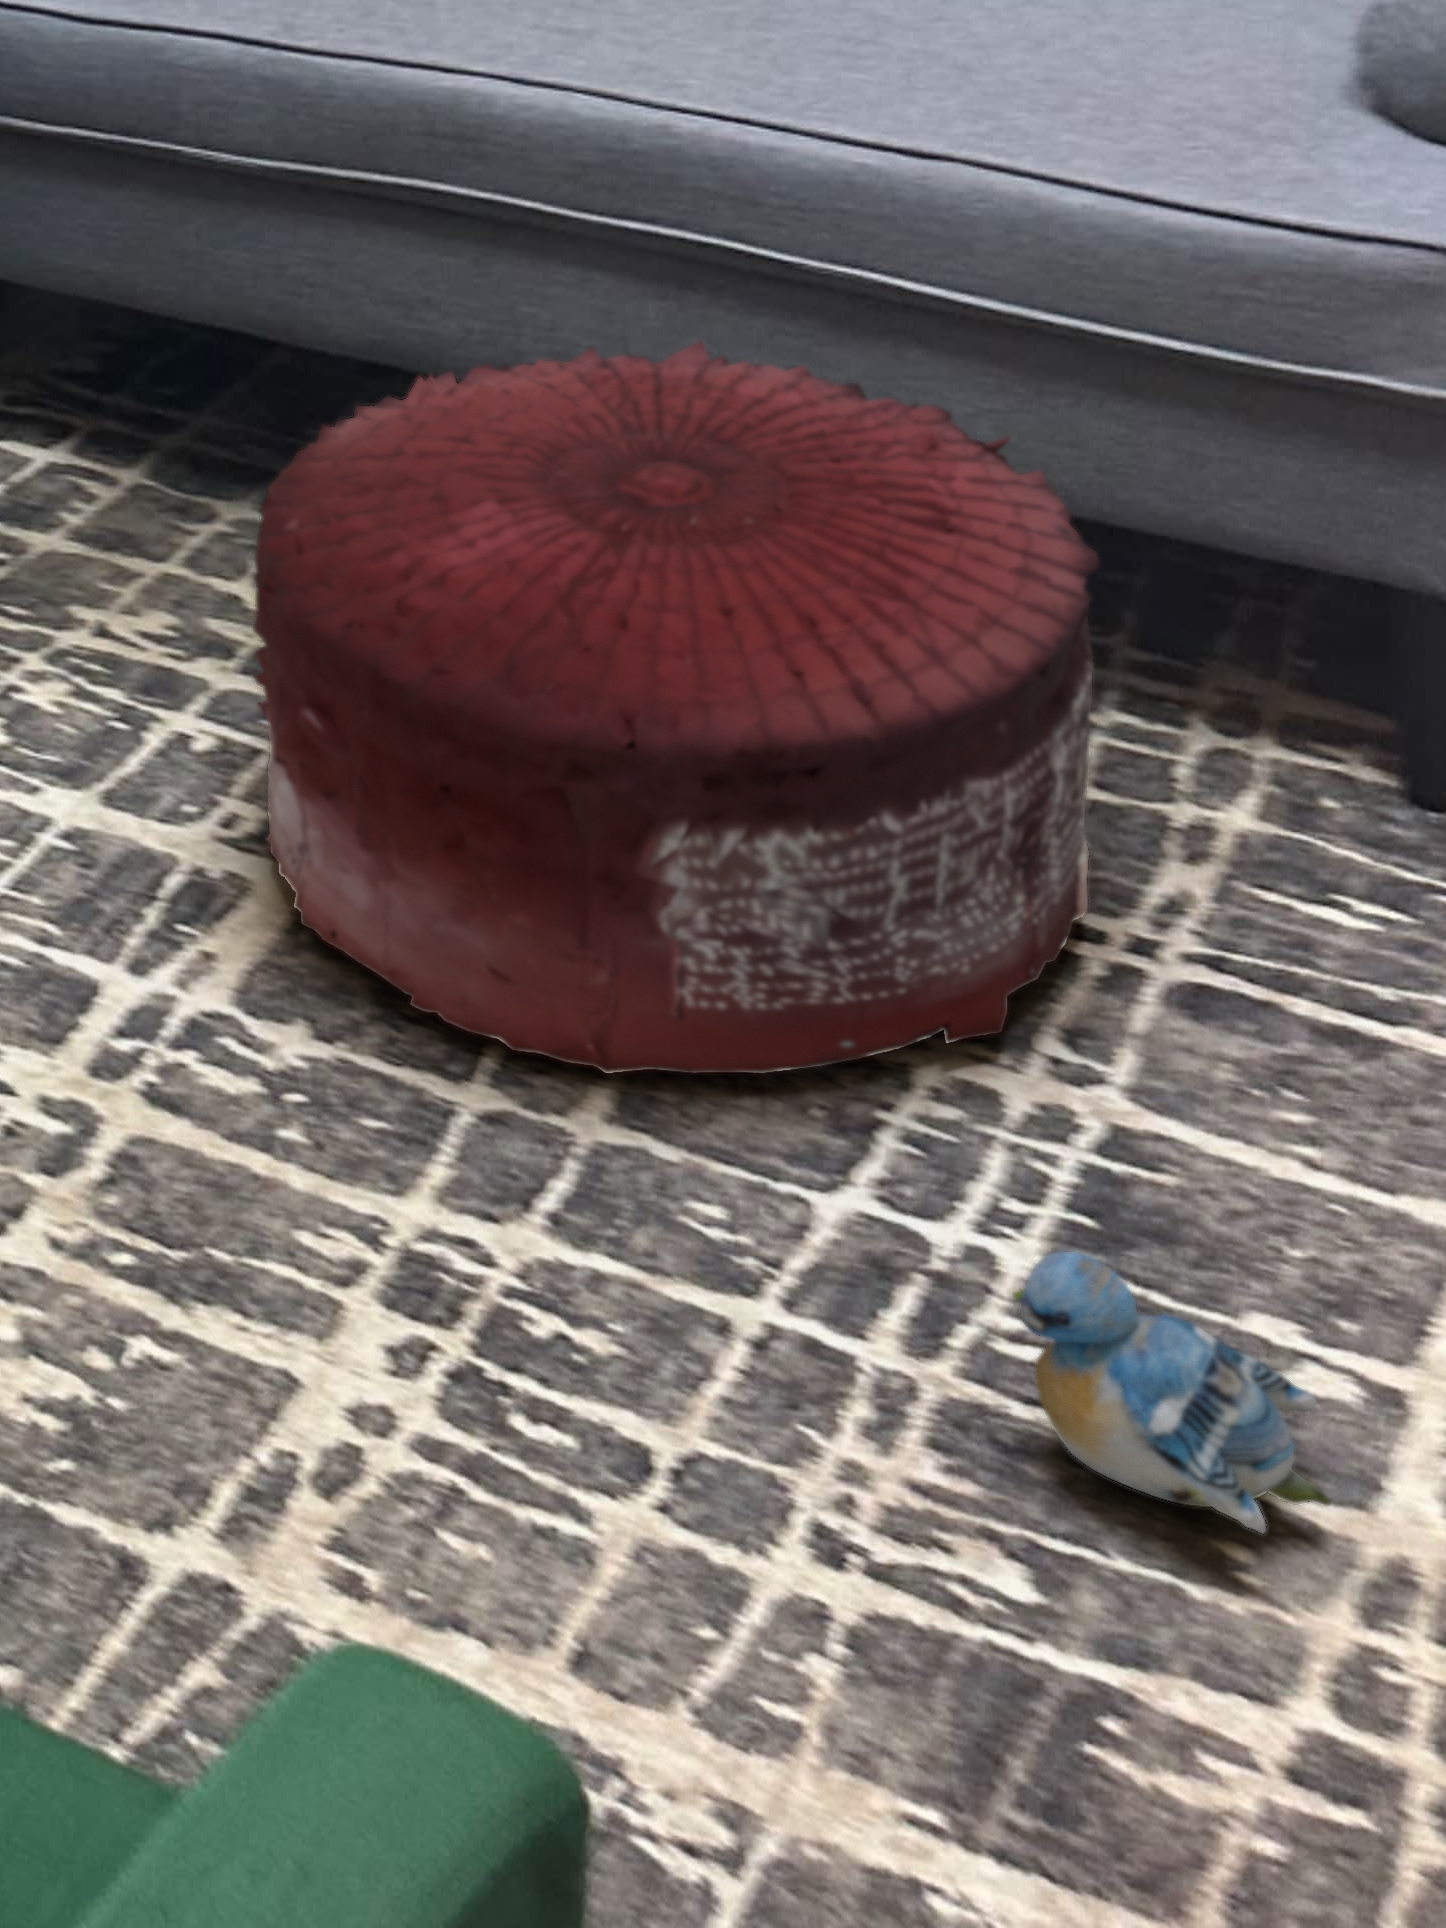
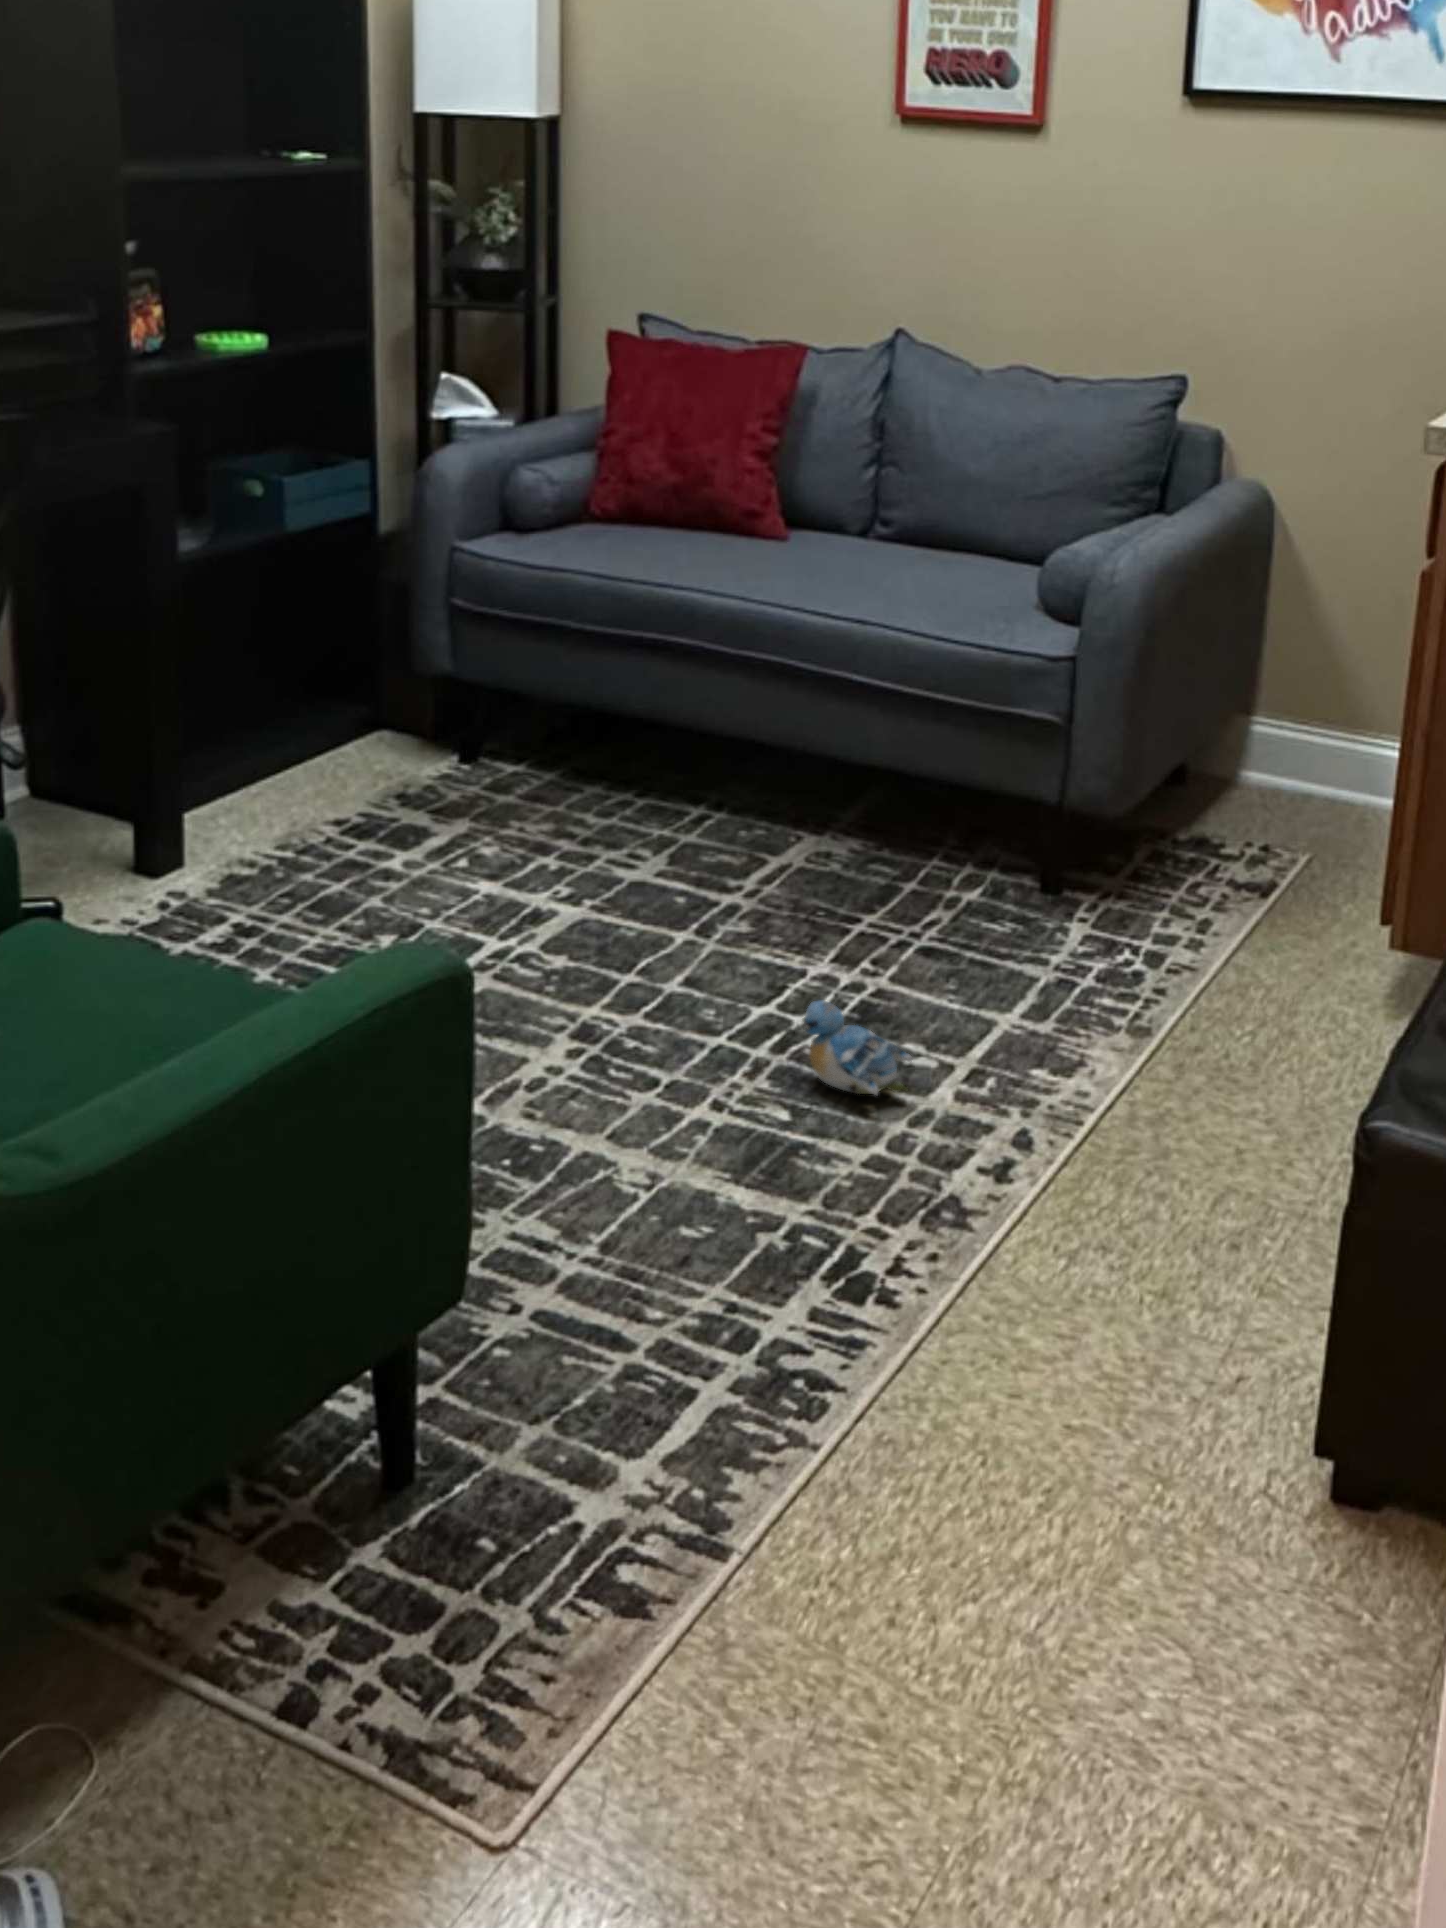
pouf: present [253,341,1099,1074] -> none [560,699,902,970]

